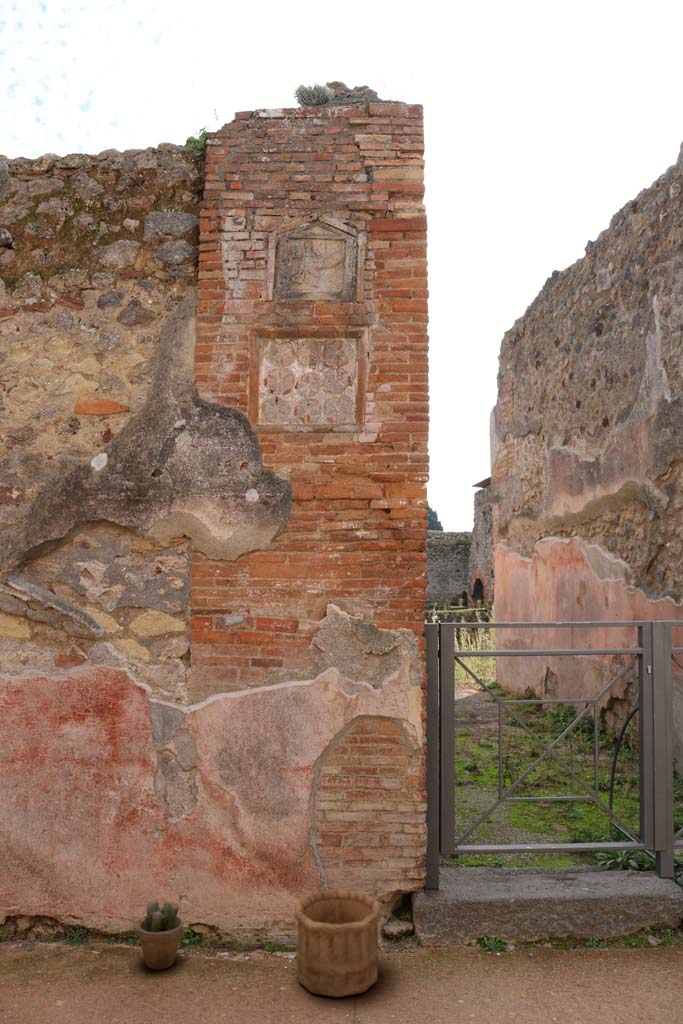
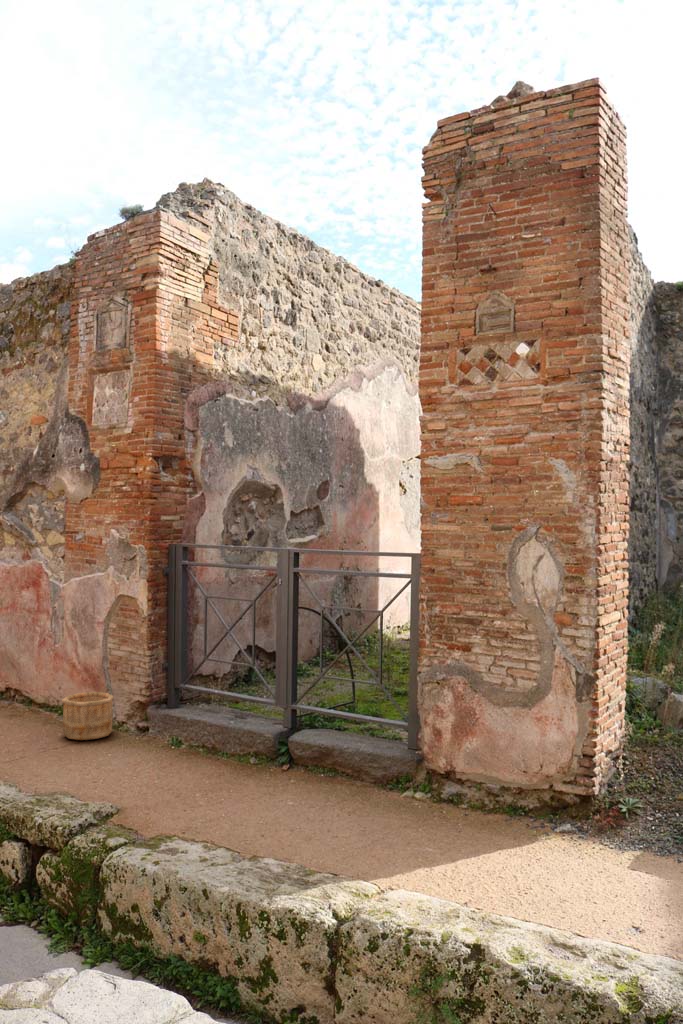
potted plant: present [138,900,184,969] -> none [27,684,52,718]

